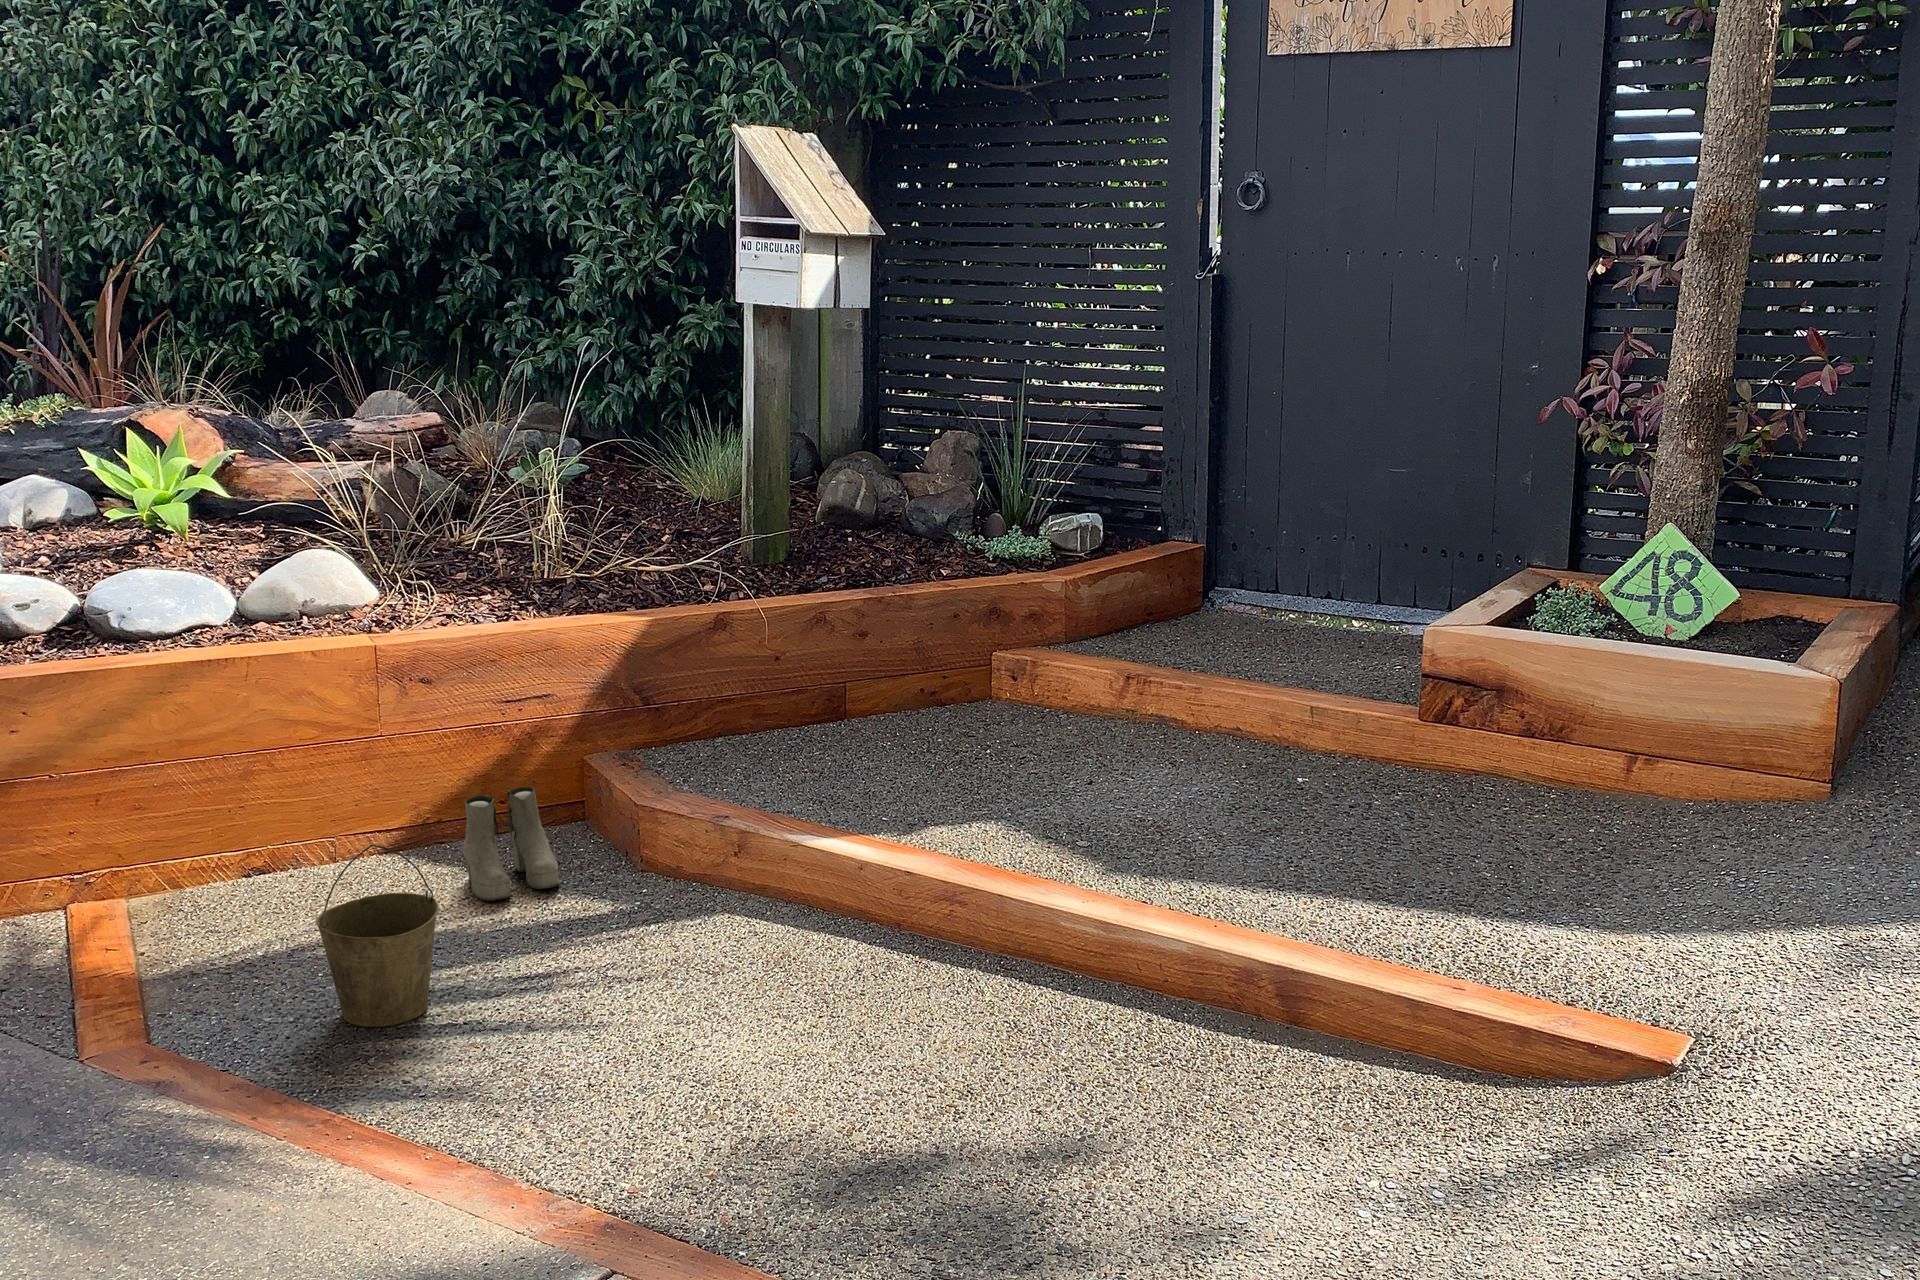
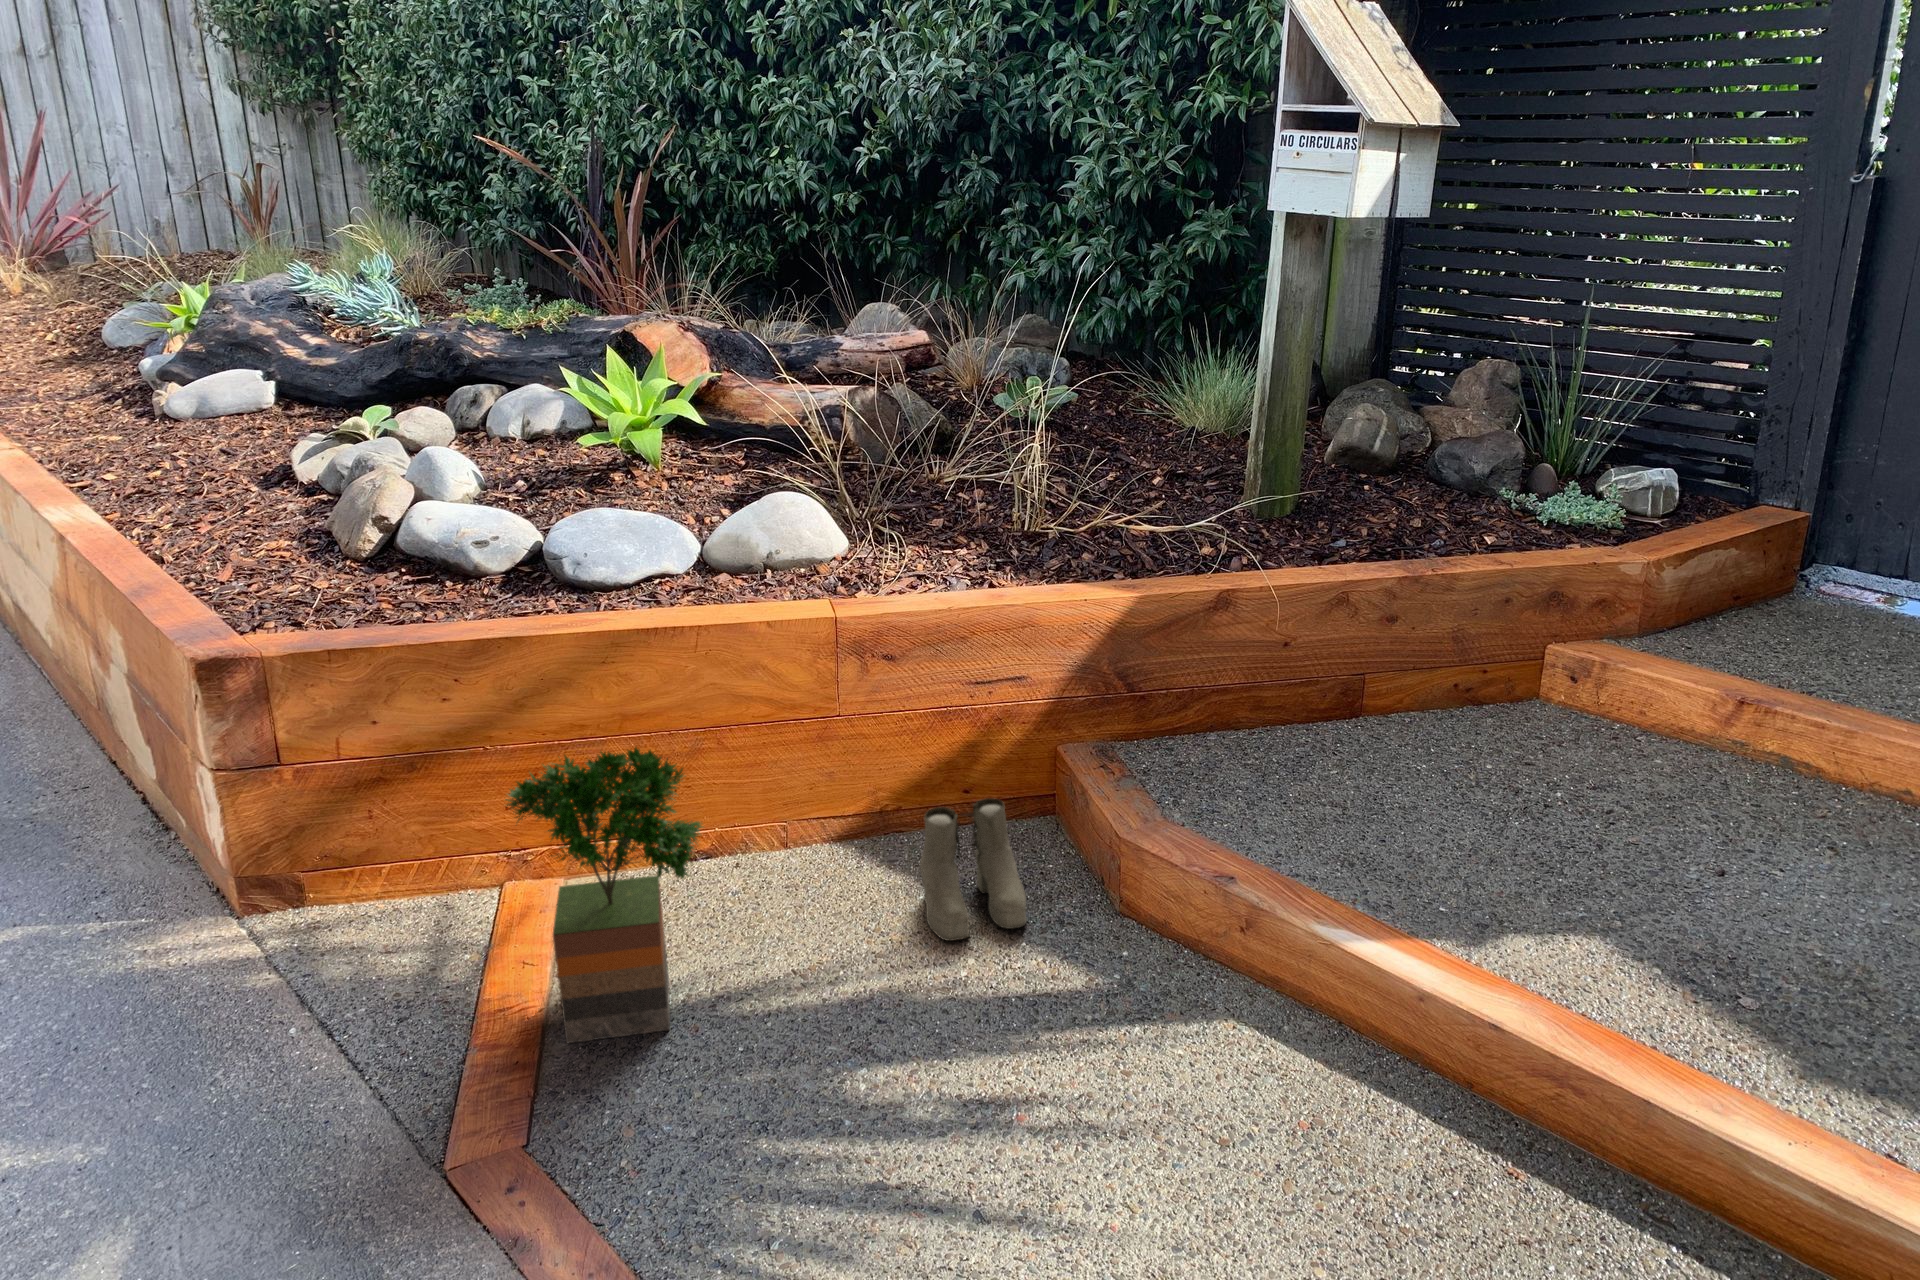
potted tree: none [98,737,279,992] -> present [506,747,702,1043]
bucket: present [316,845,439,1027] -> none [726,934,876,1160]

